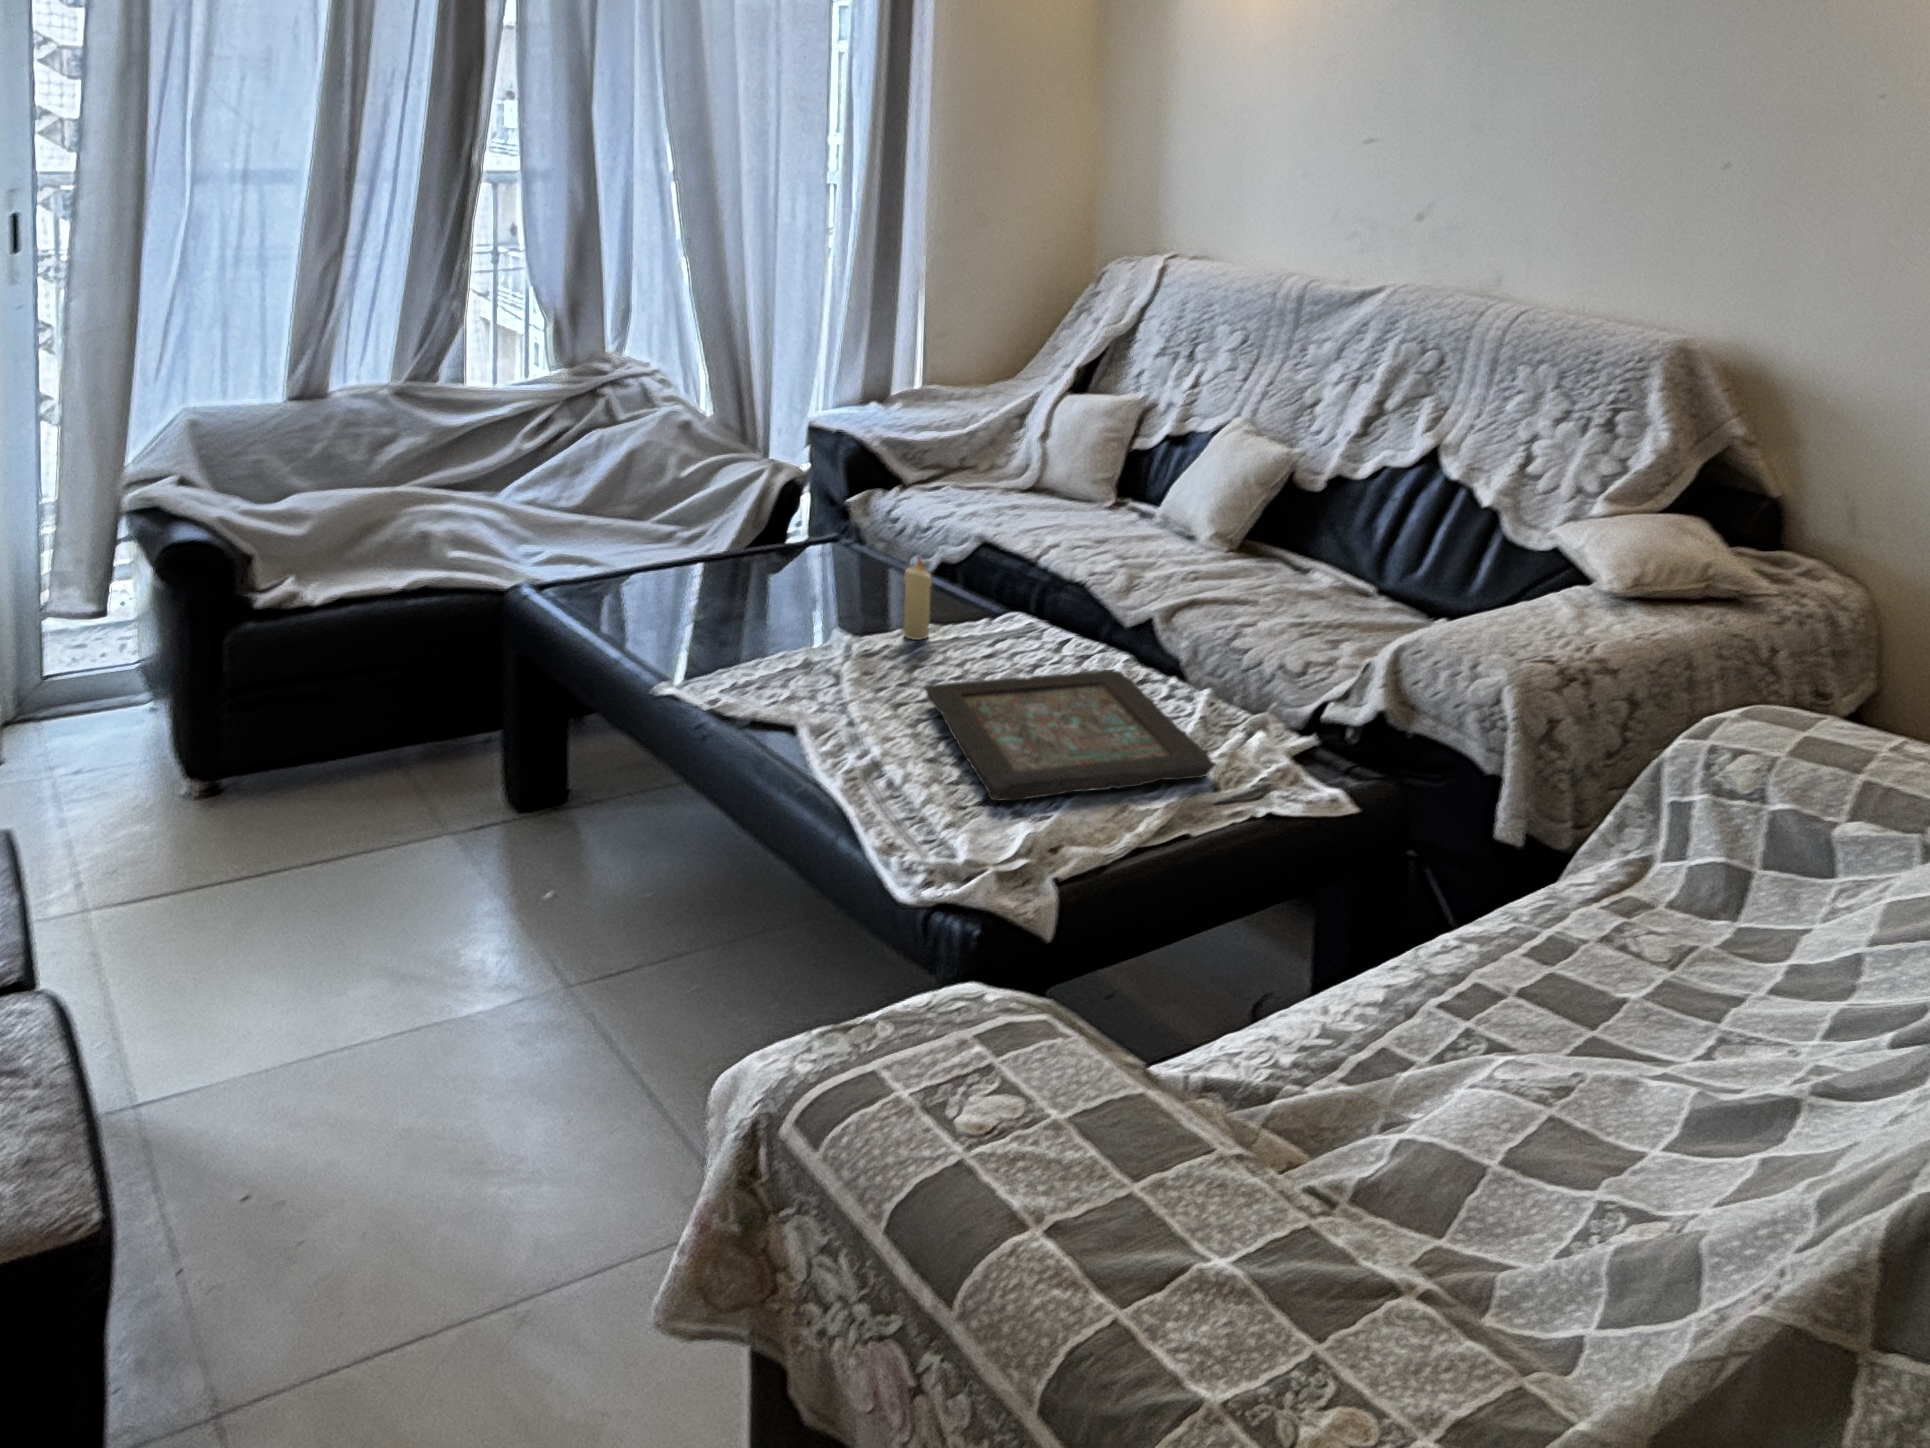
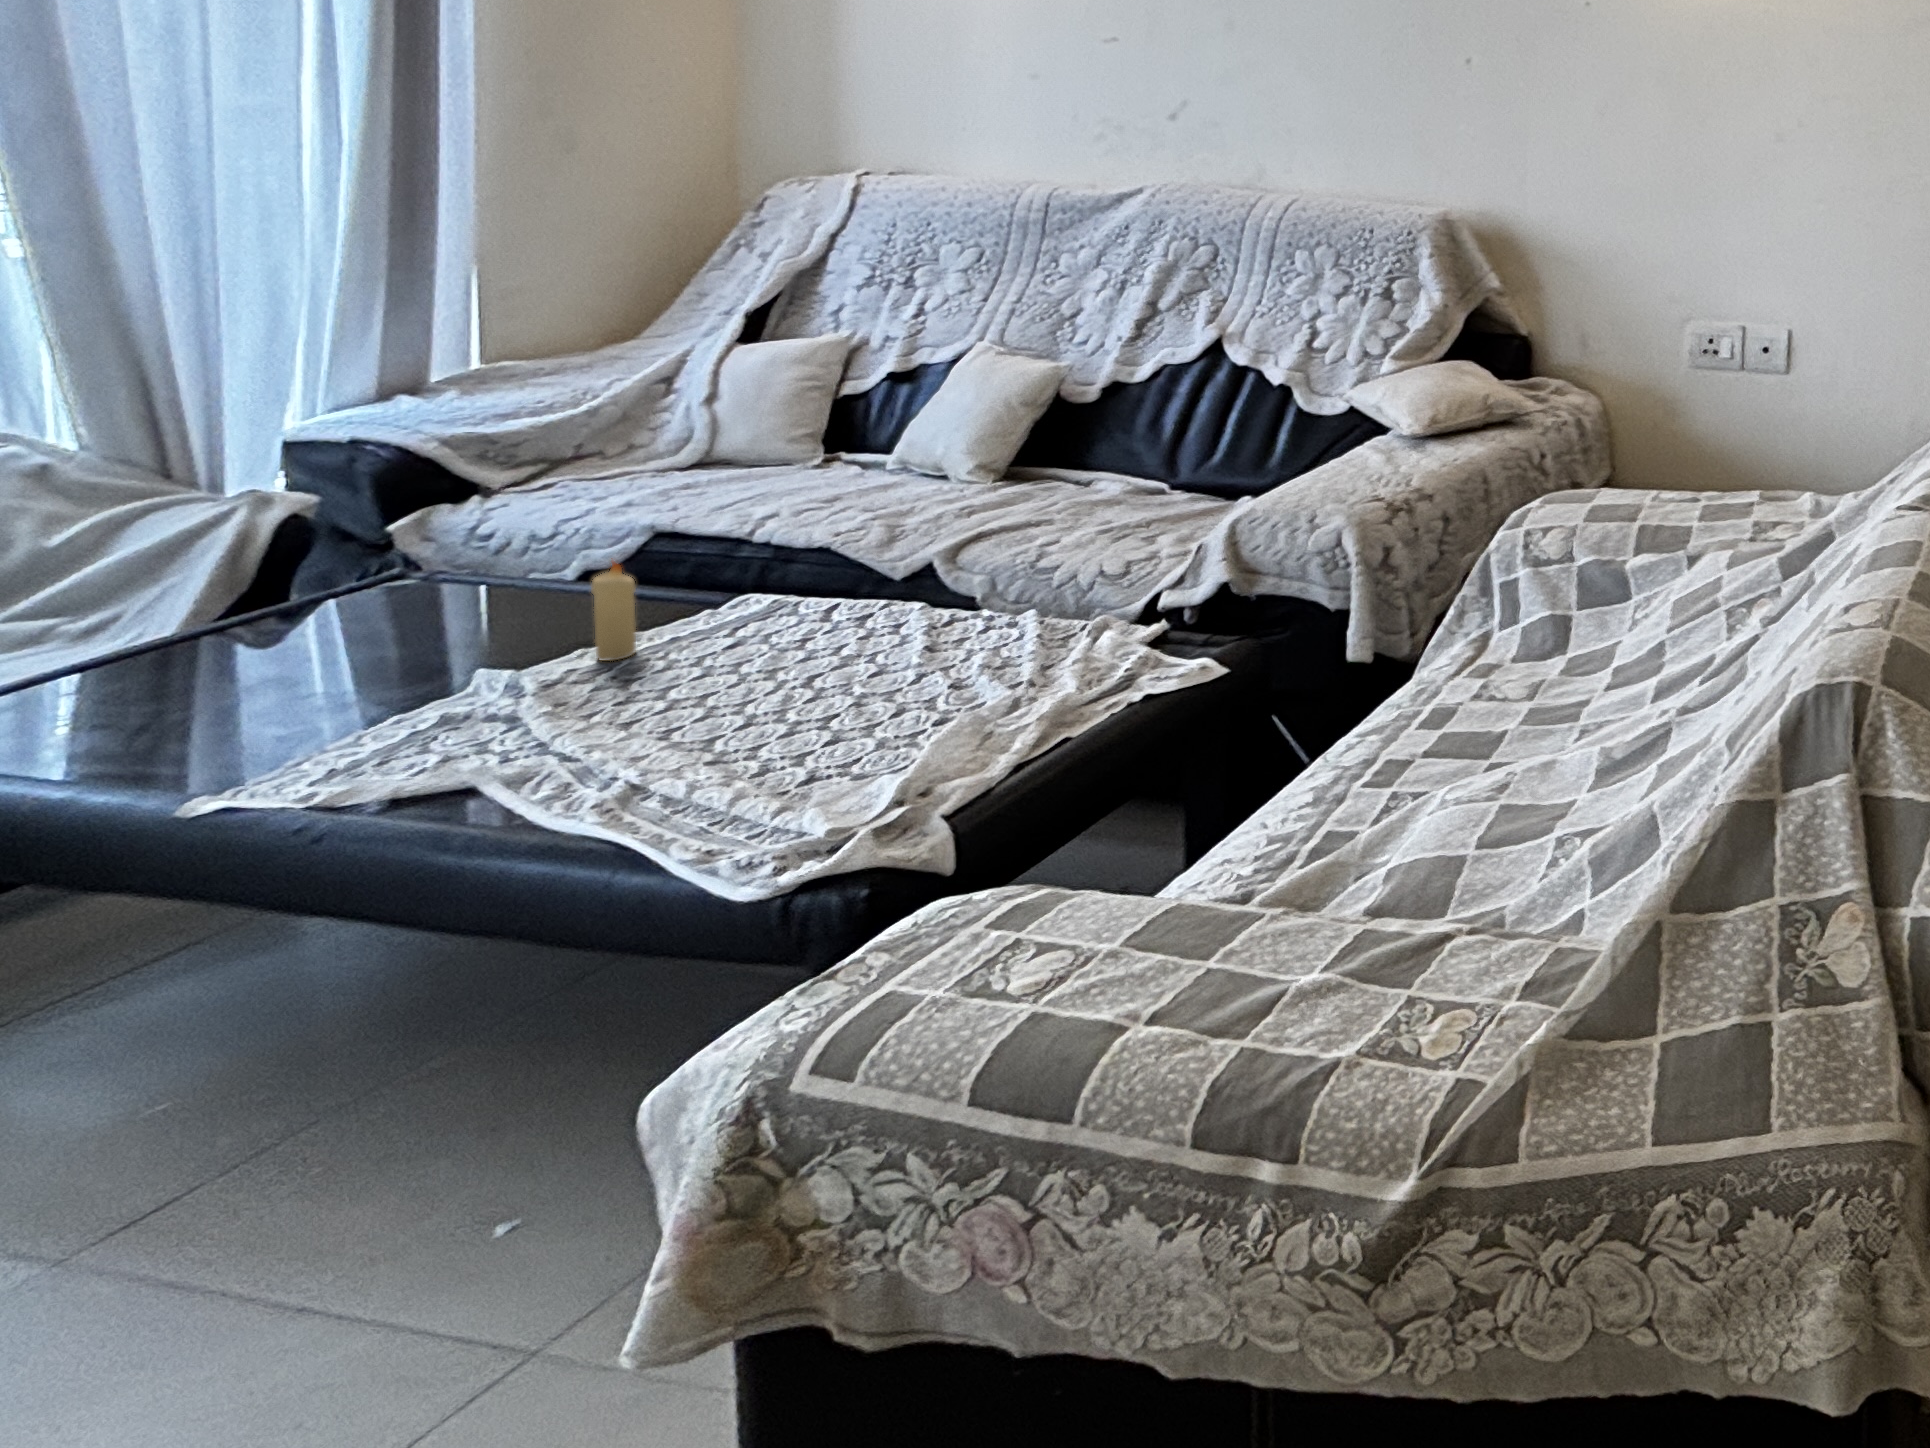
decorative tray: present [926,670,1216,801] -> none [671,624,1077,786]

